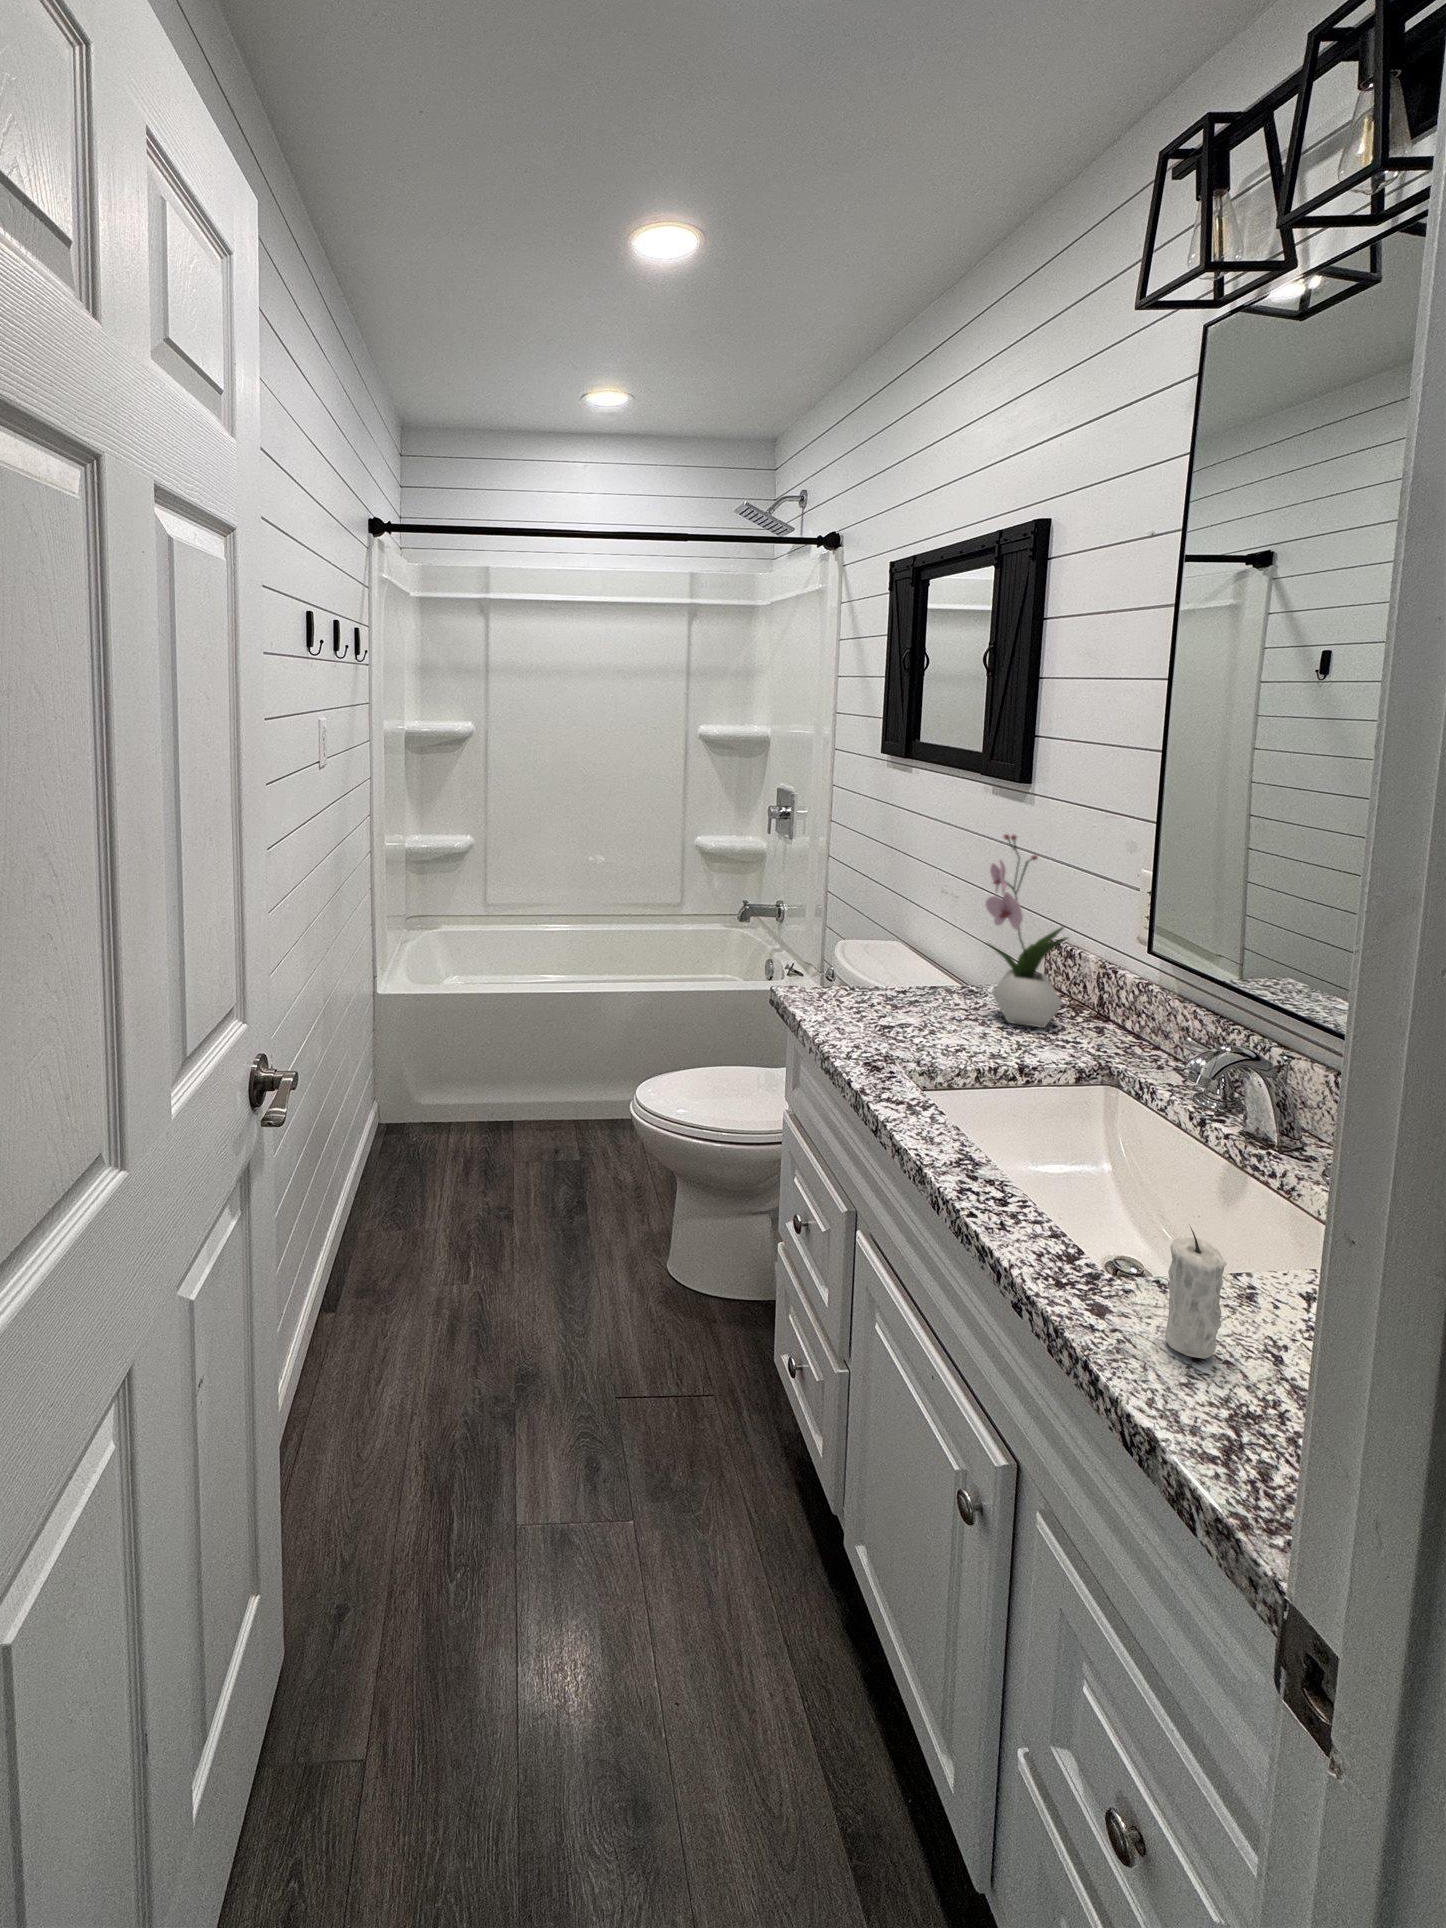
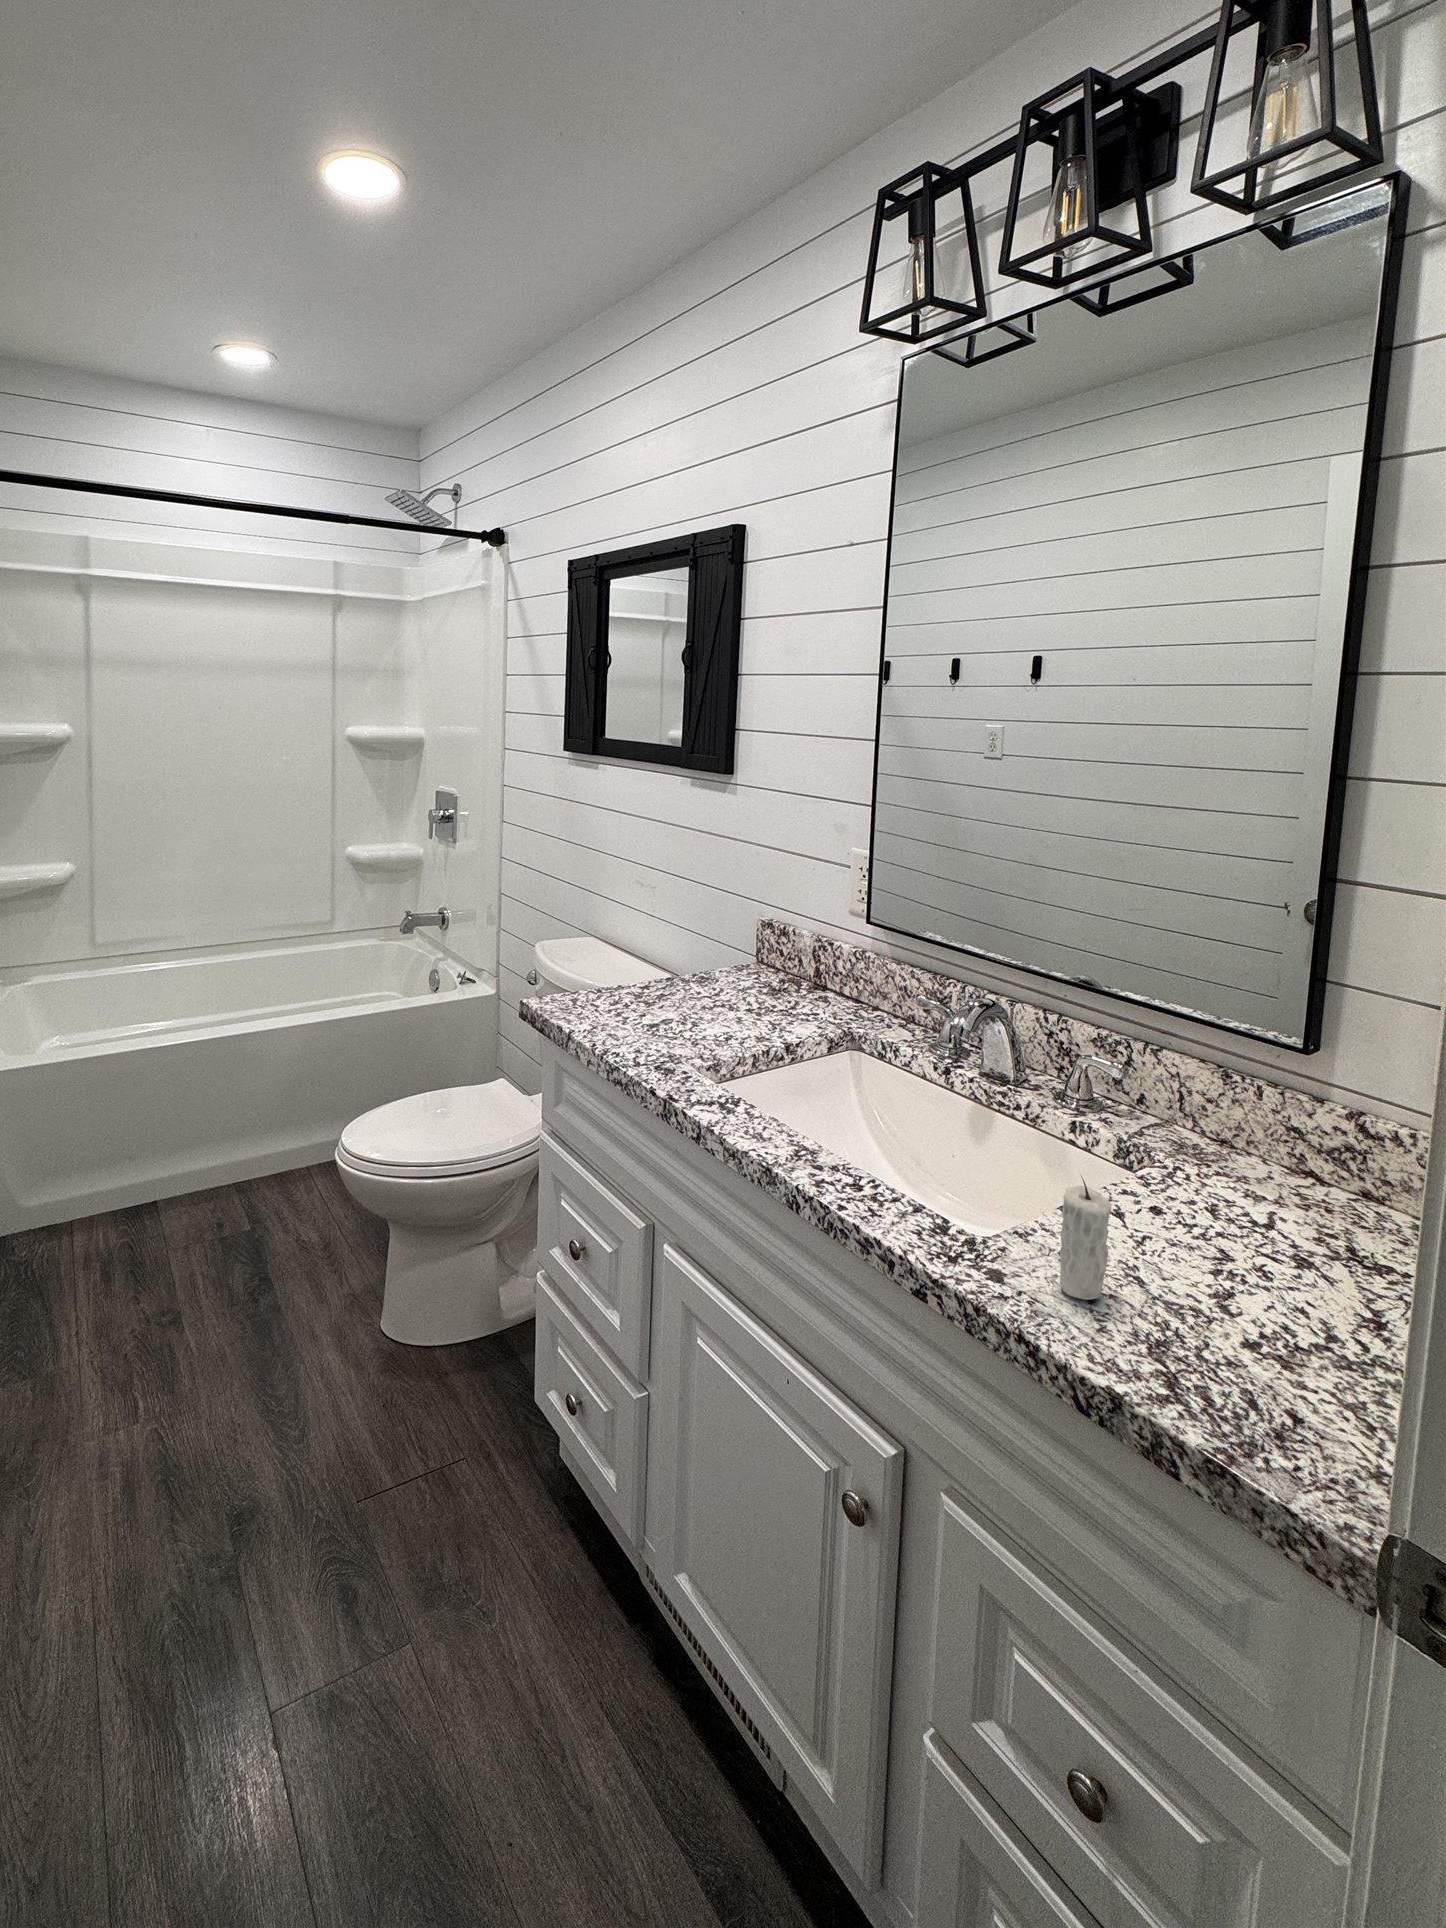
flower arrangement: present [986,834,1068,1028] -> none [724,822,804,1005]

